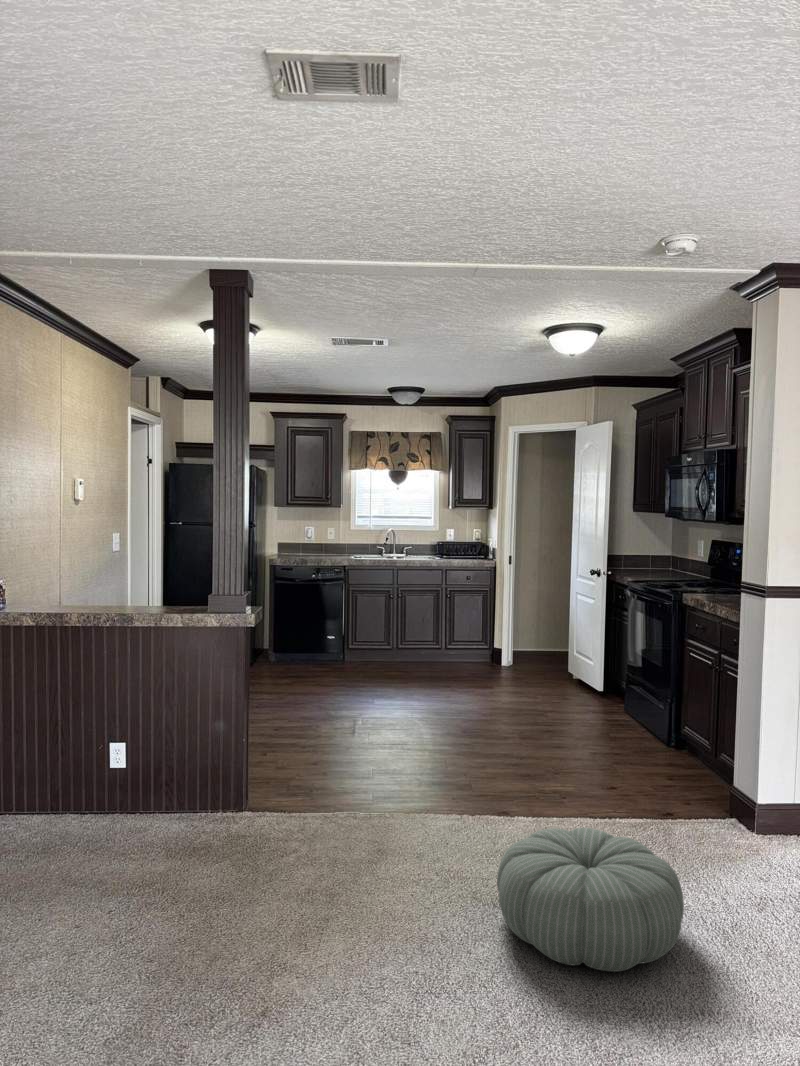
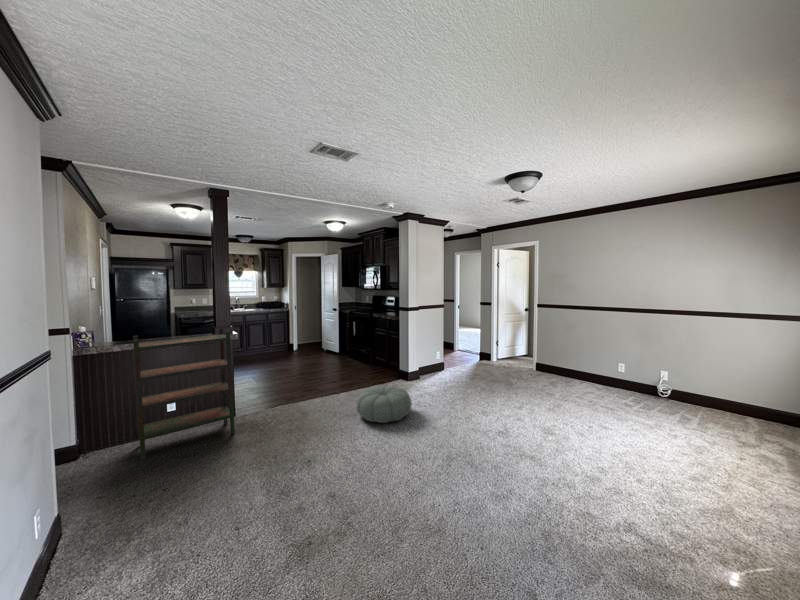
bookshelf: none [22,591,220,854] -> present [133,328,235,460]

